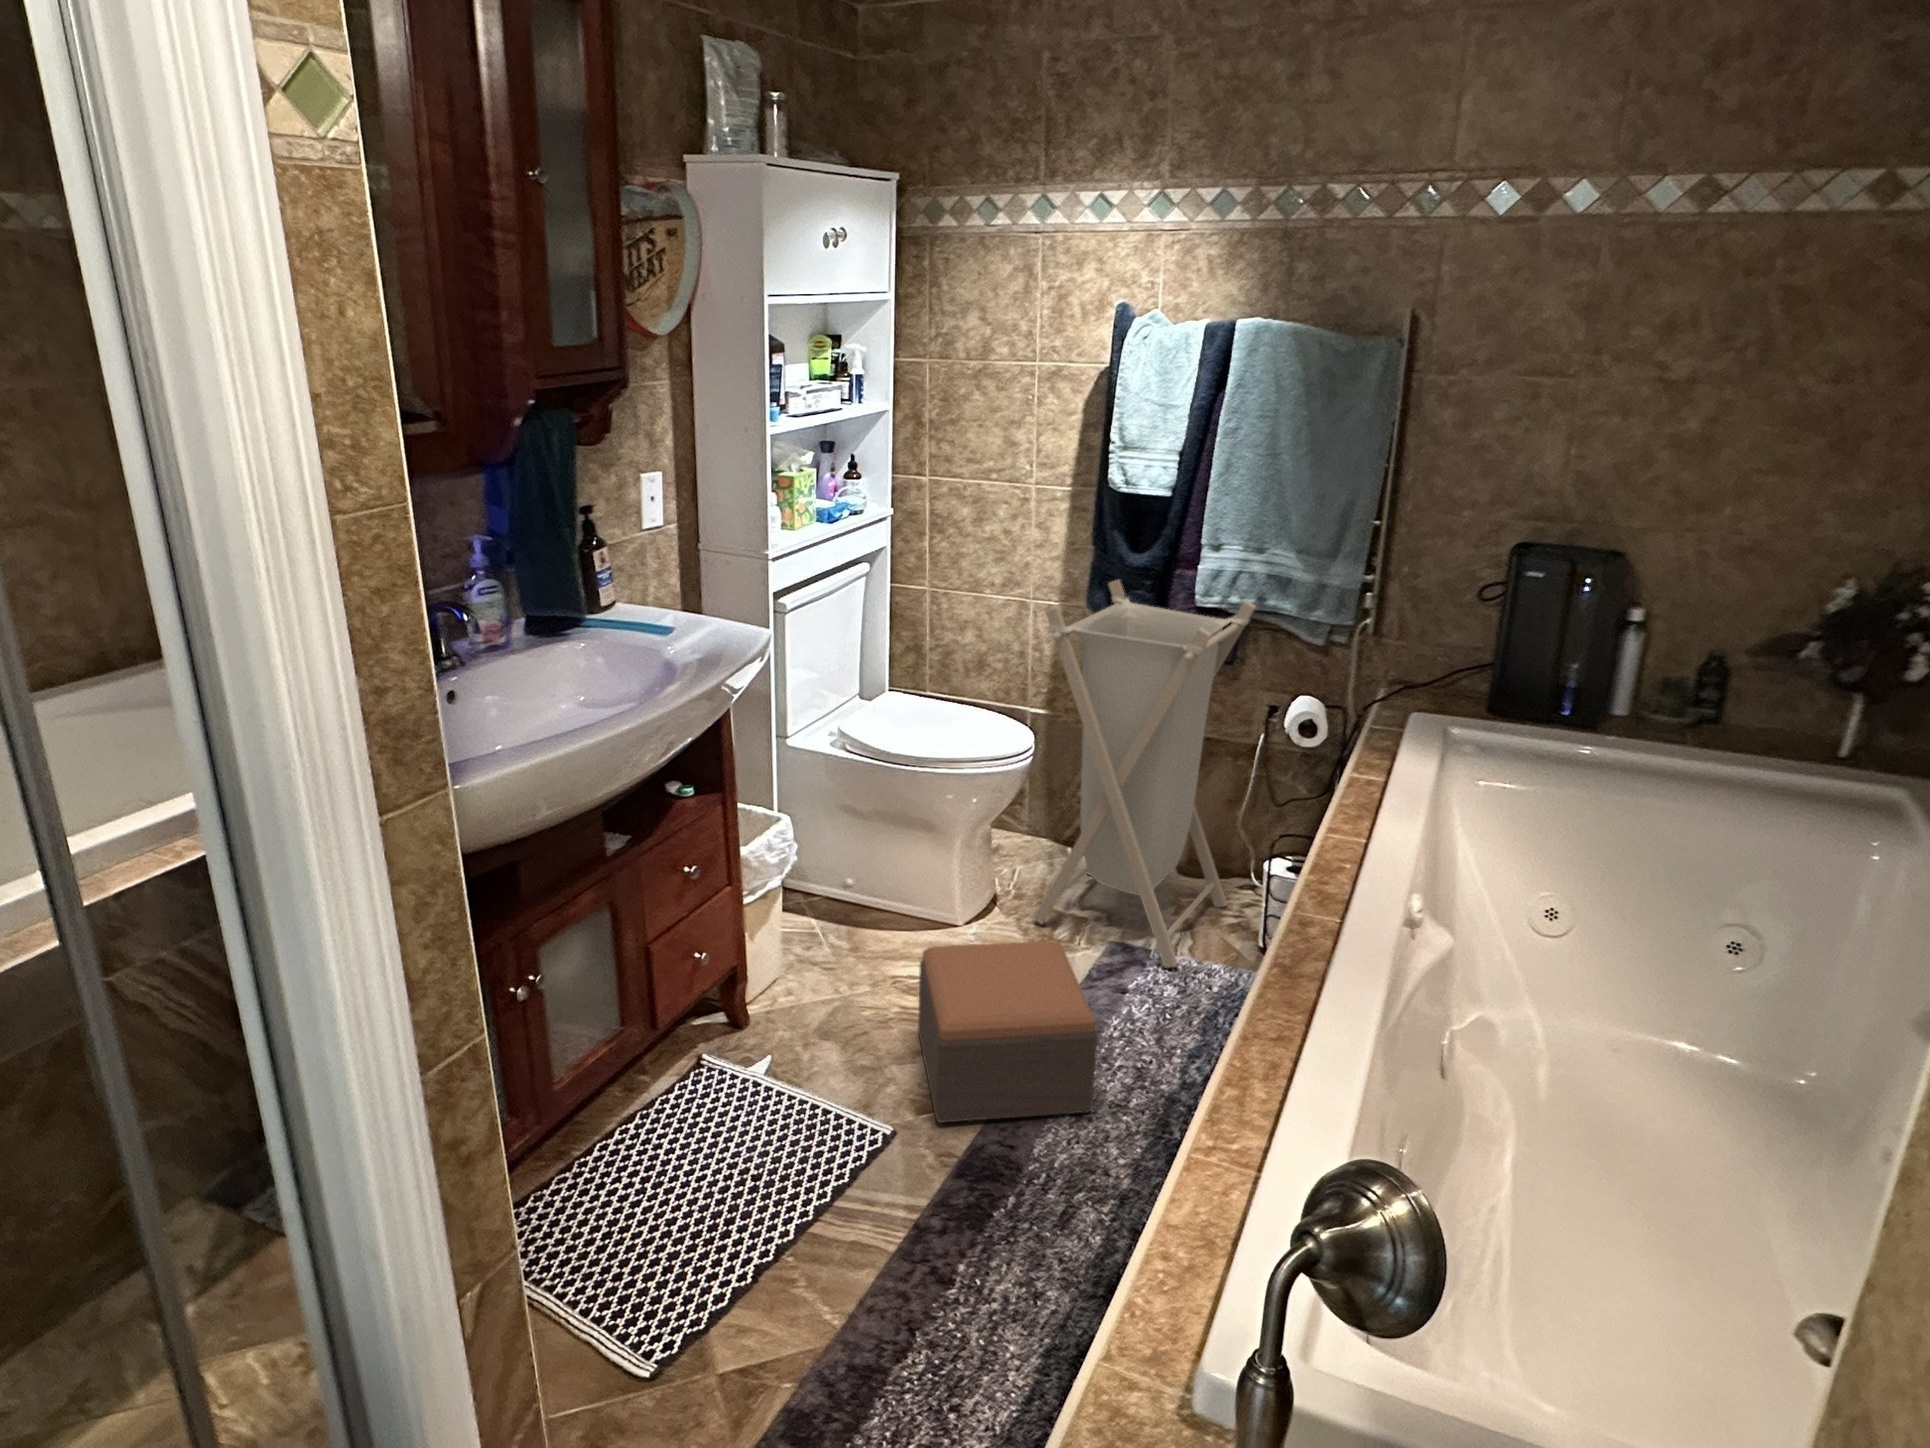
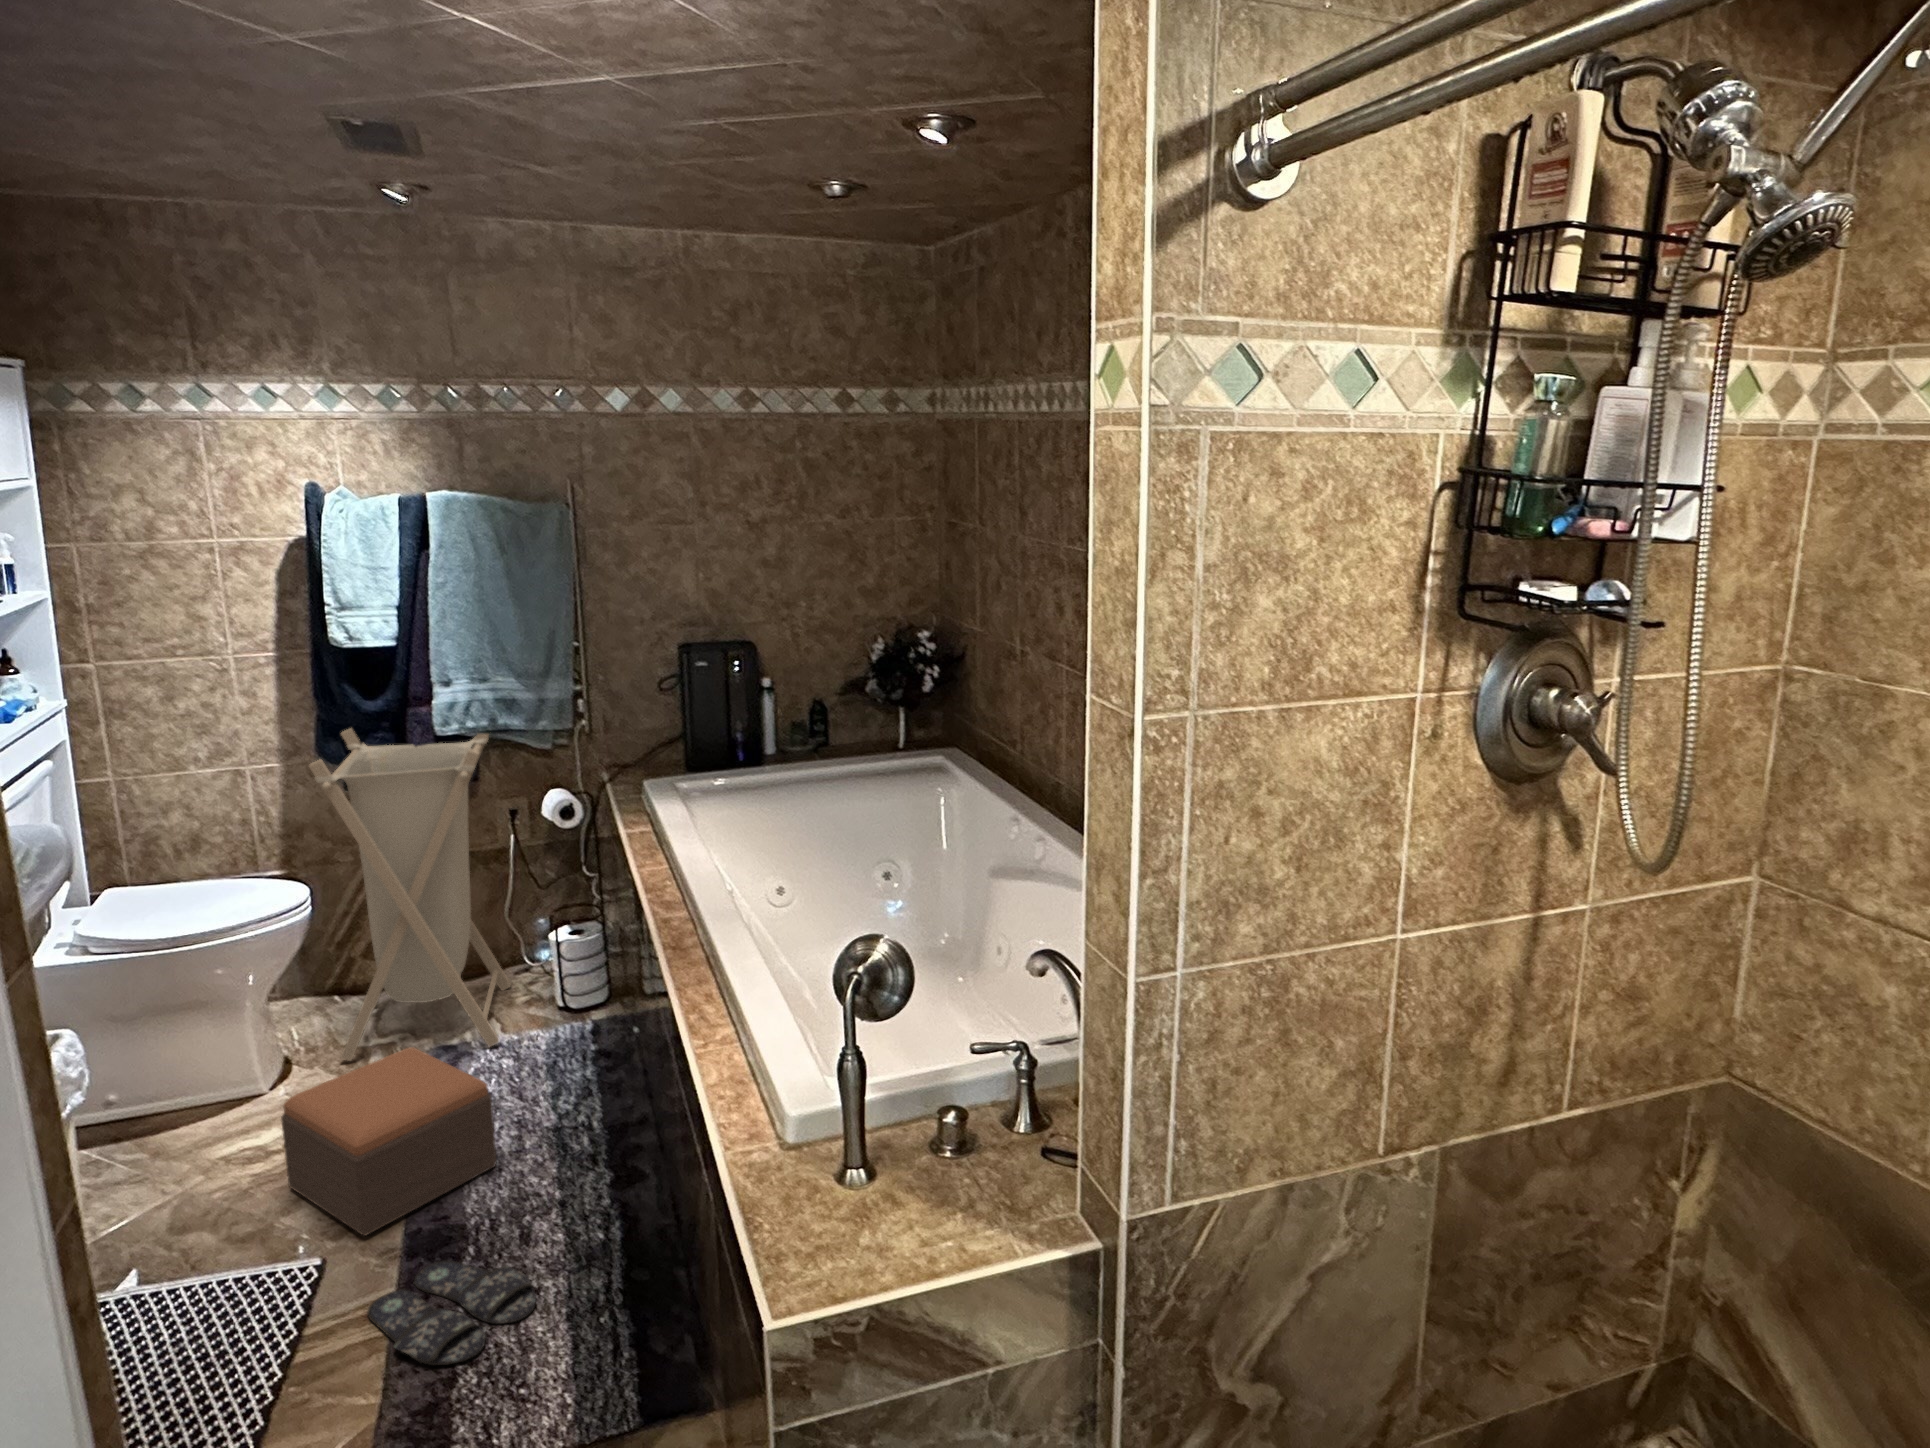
slippers: none [881,1192,1036,1334] -> present [367,1260,536,1365]

